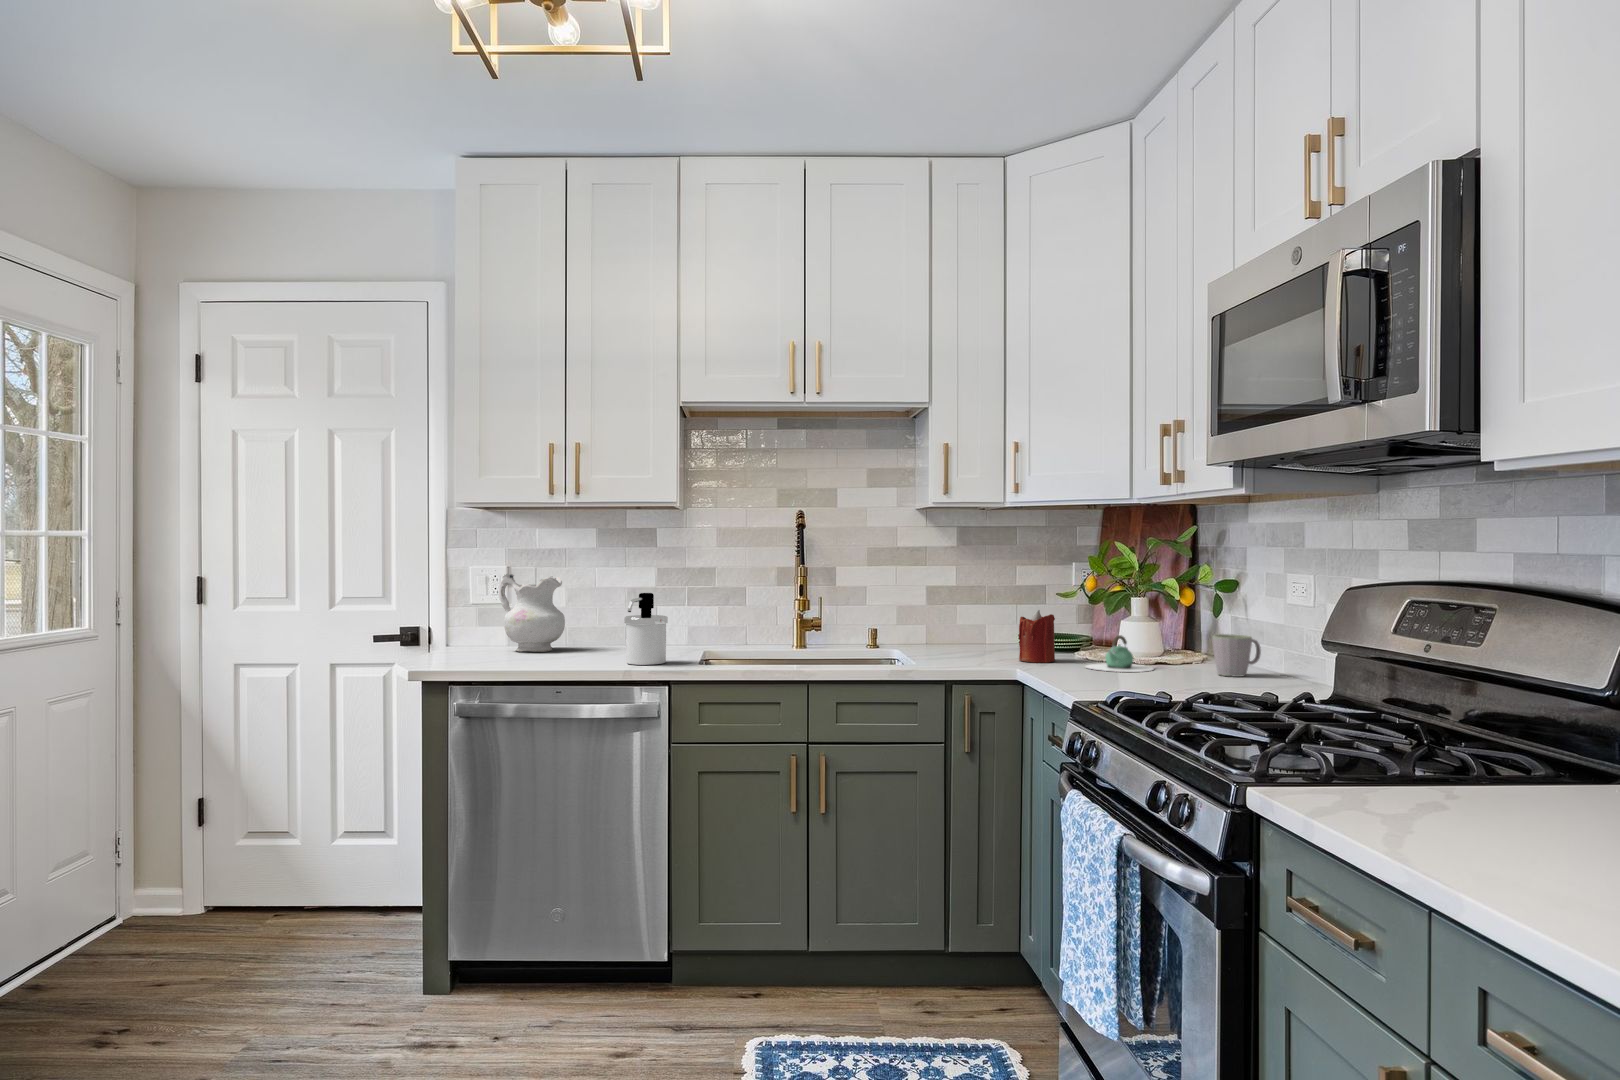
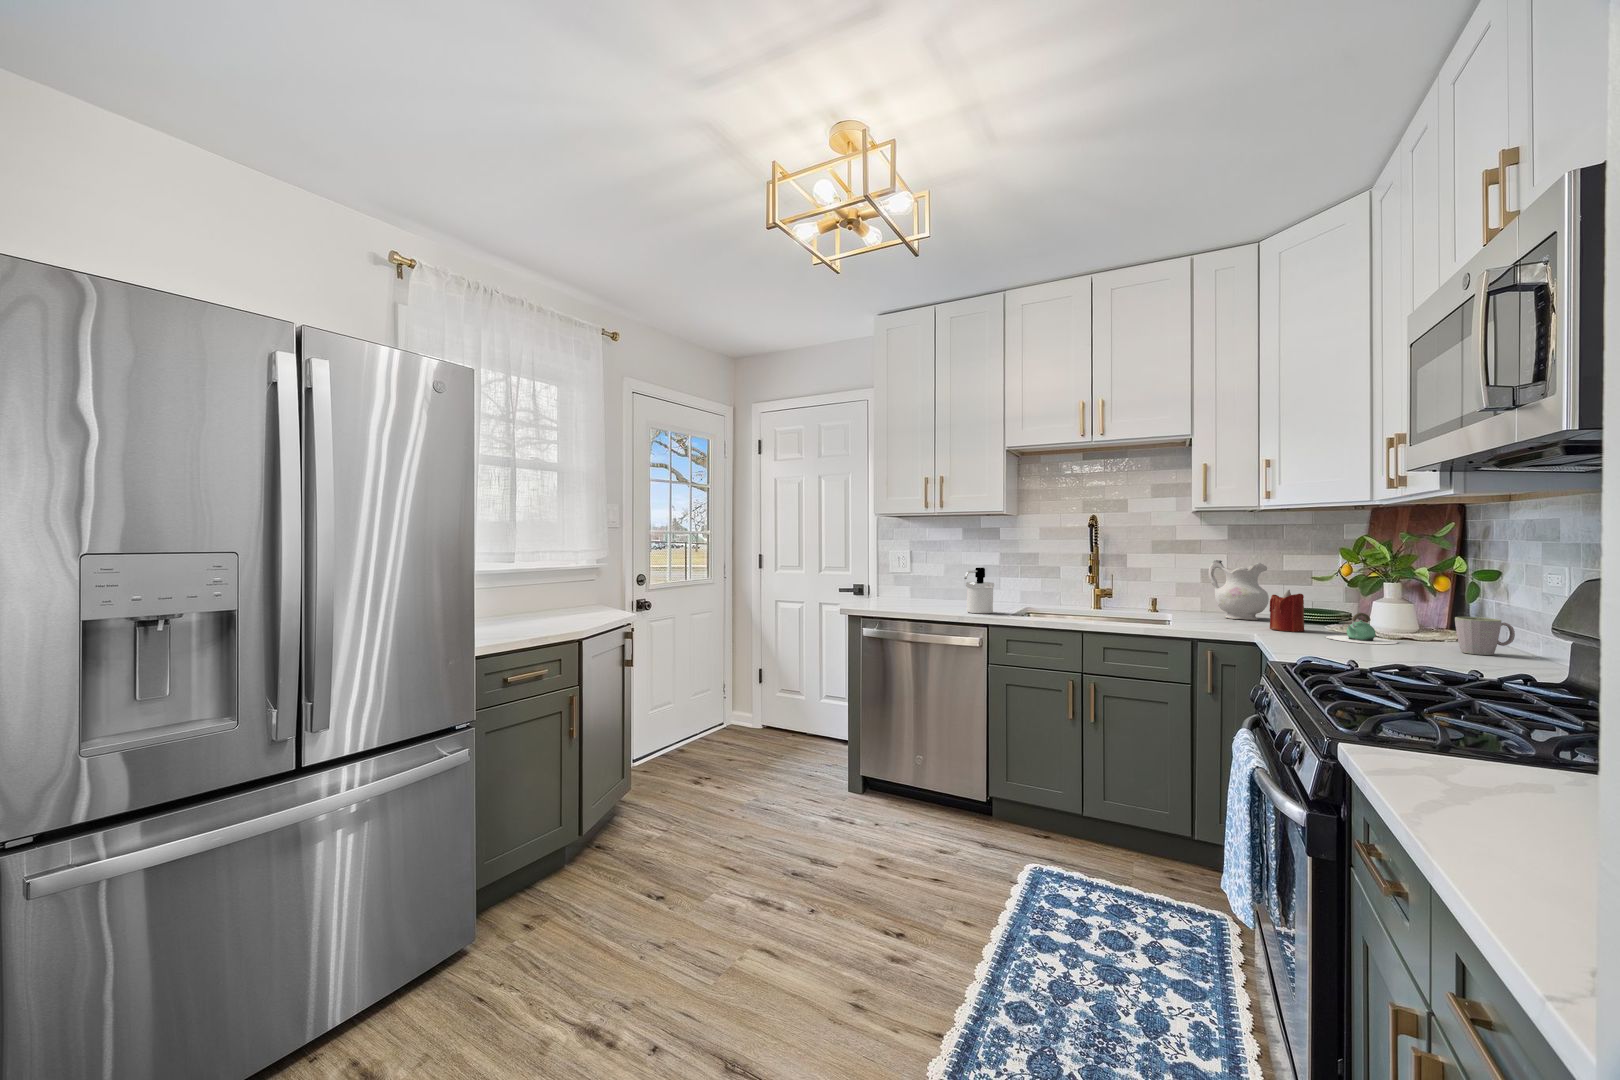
ceramic pitcher: present [499,574,565,652] -> present [1209,560,1269,620]

